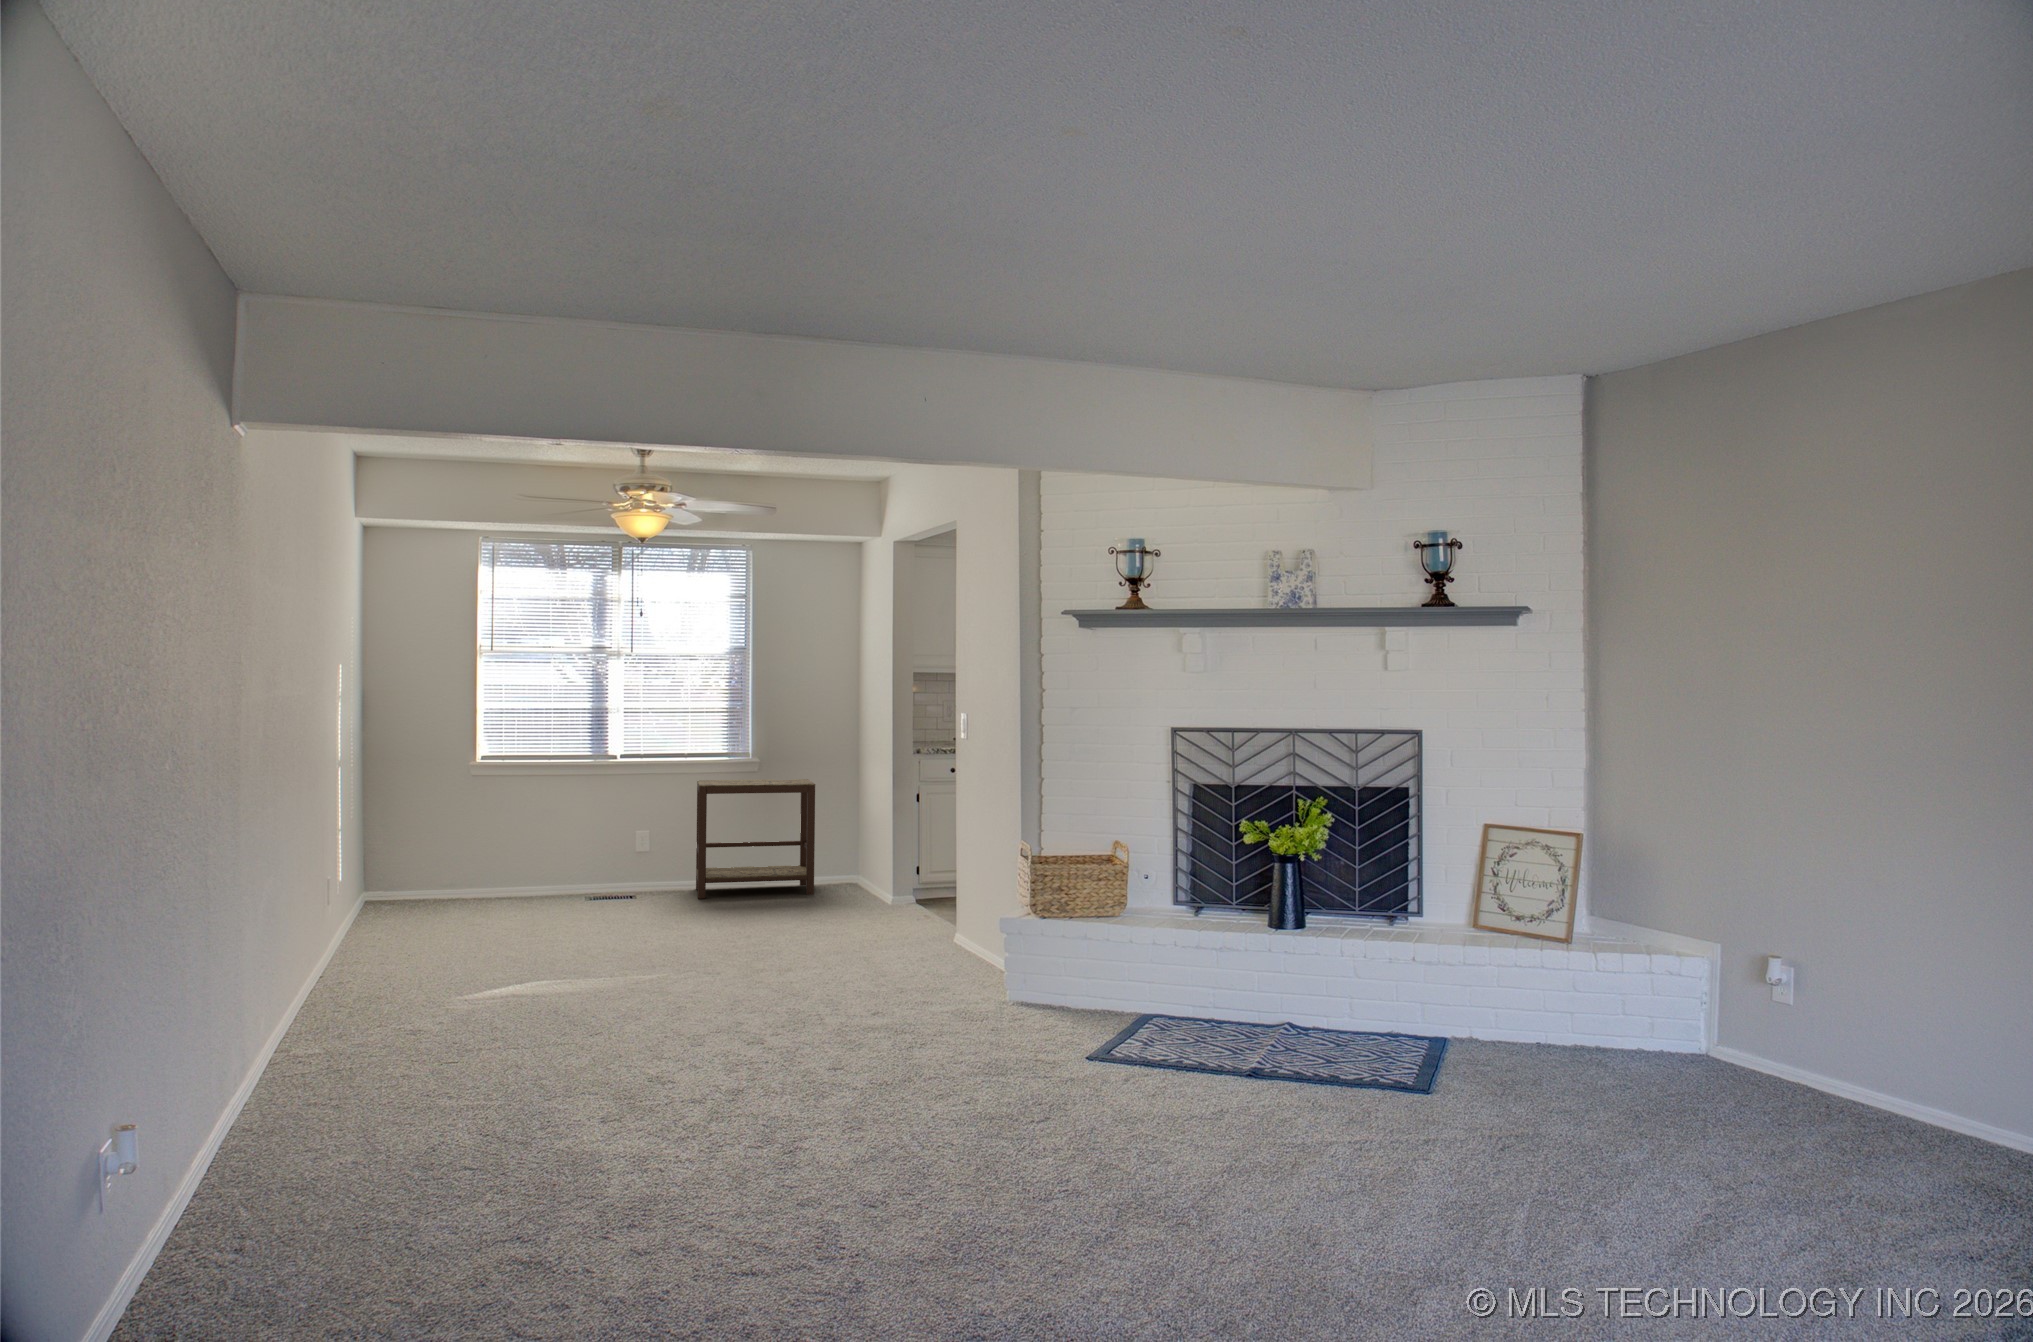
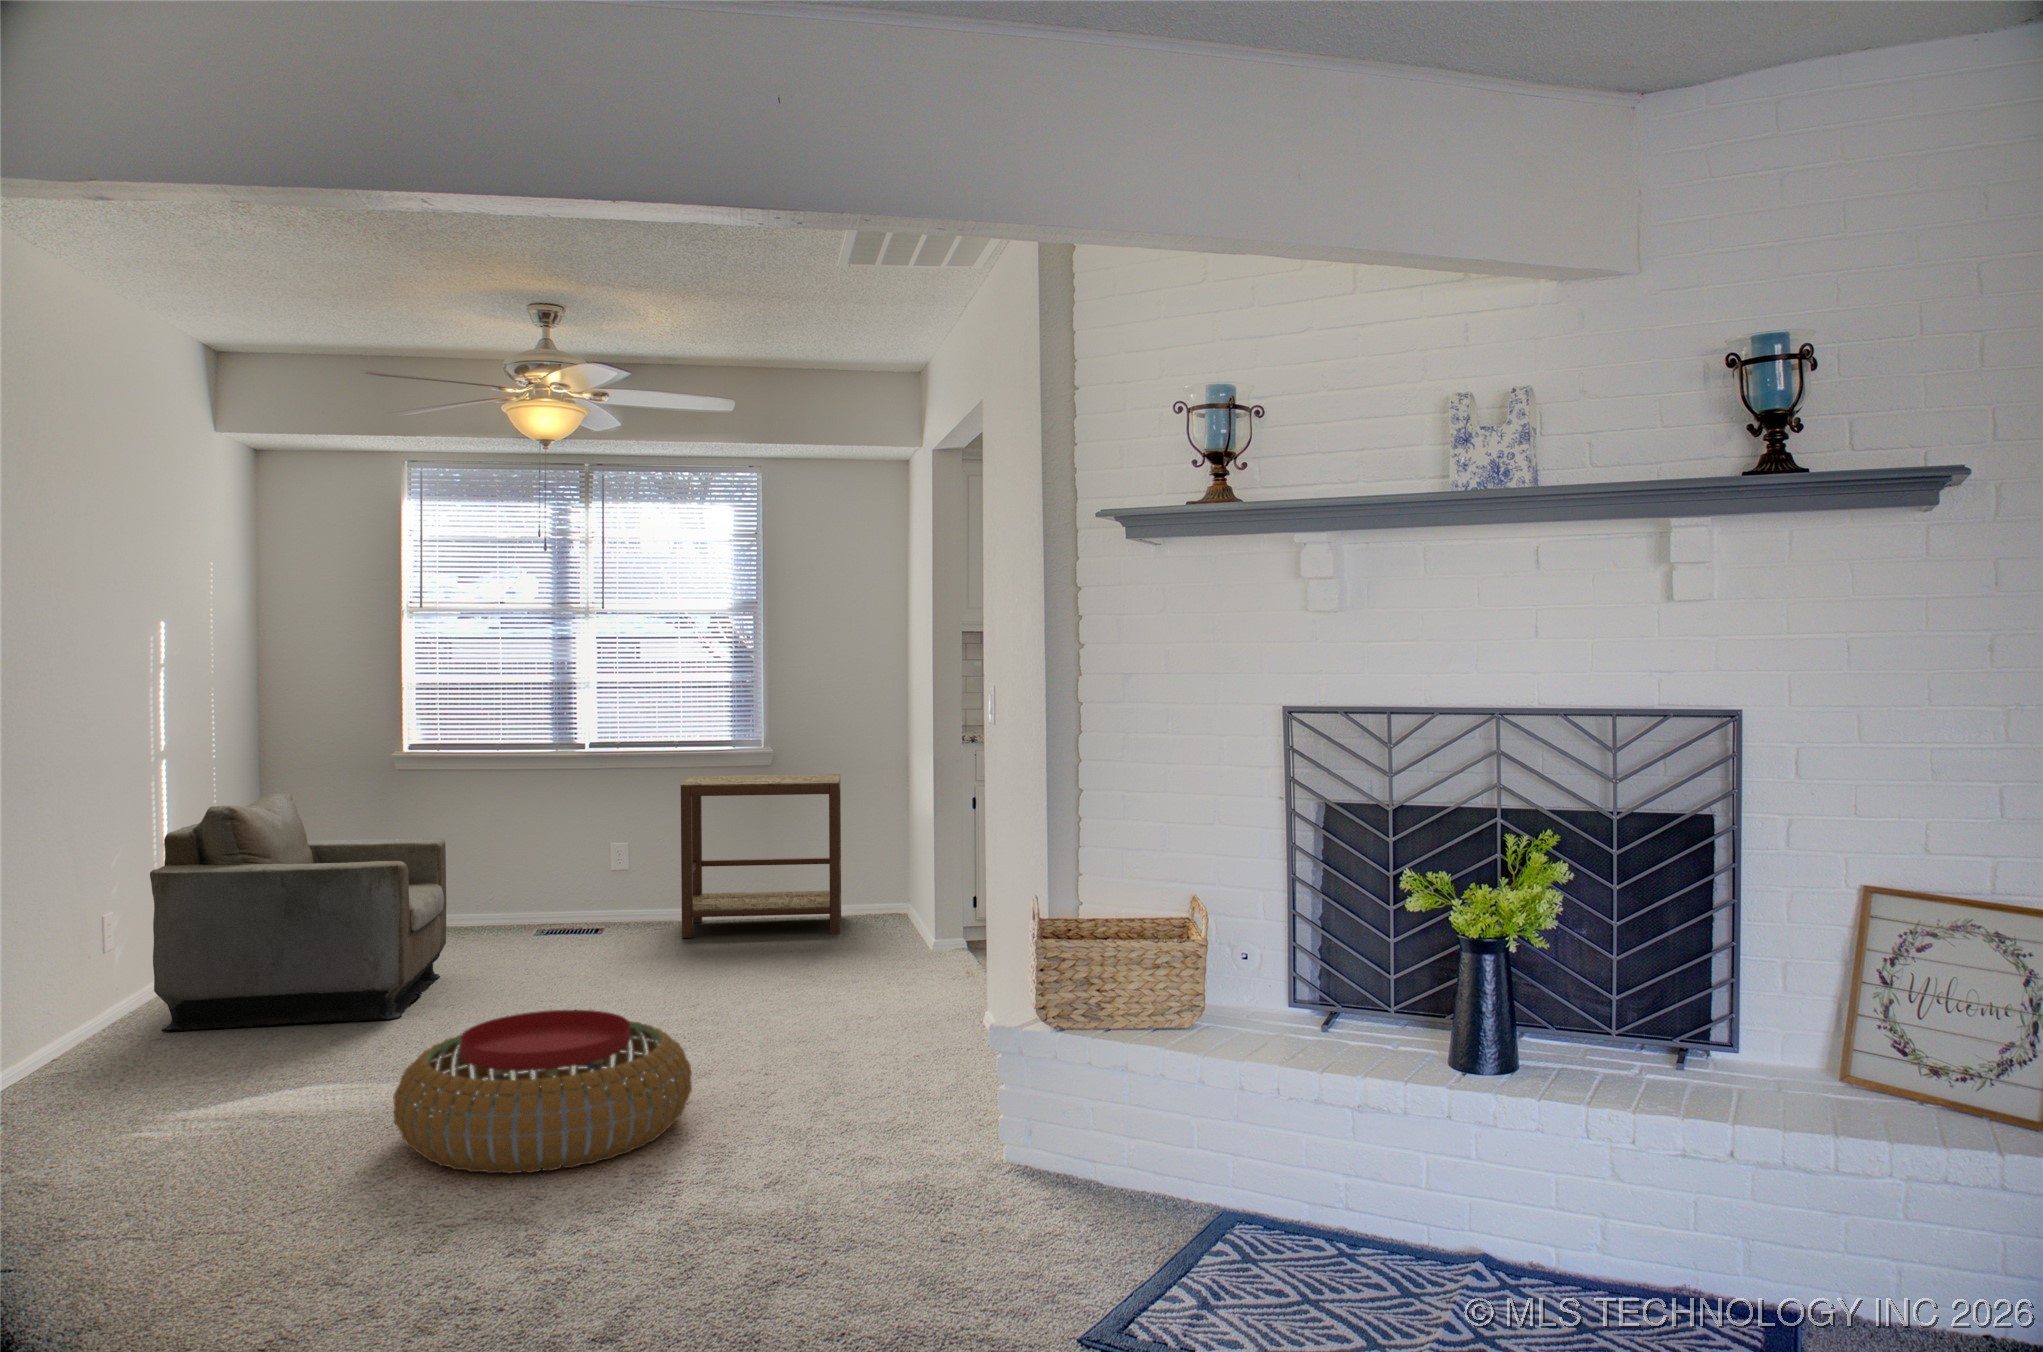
armchair: none [322,789,547,968] -> present [150,794,446,1031]
pouf: none [613,922,799,1015] -> present [393,1010,692,1174]

